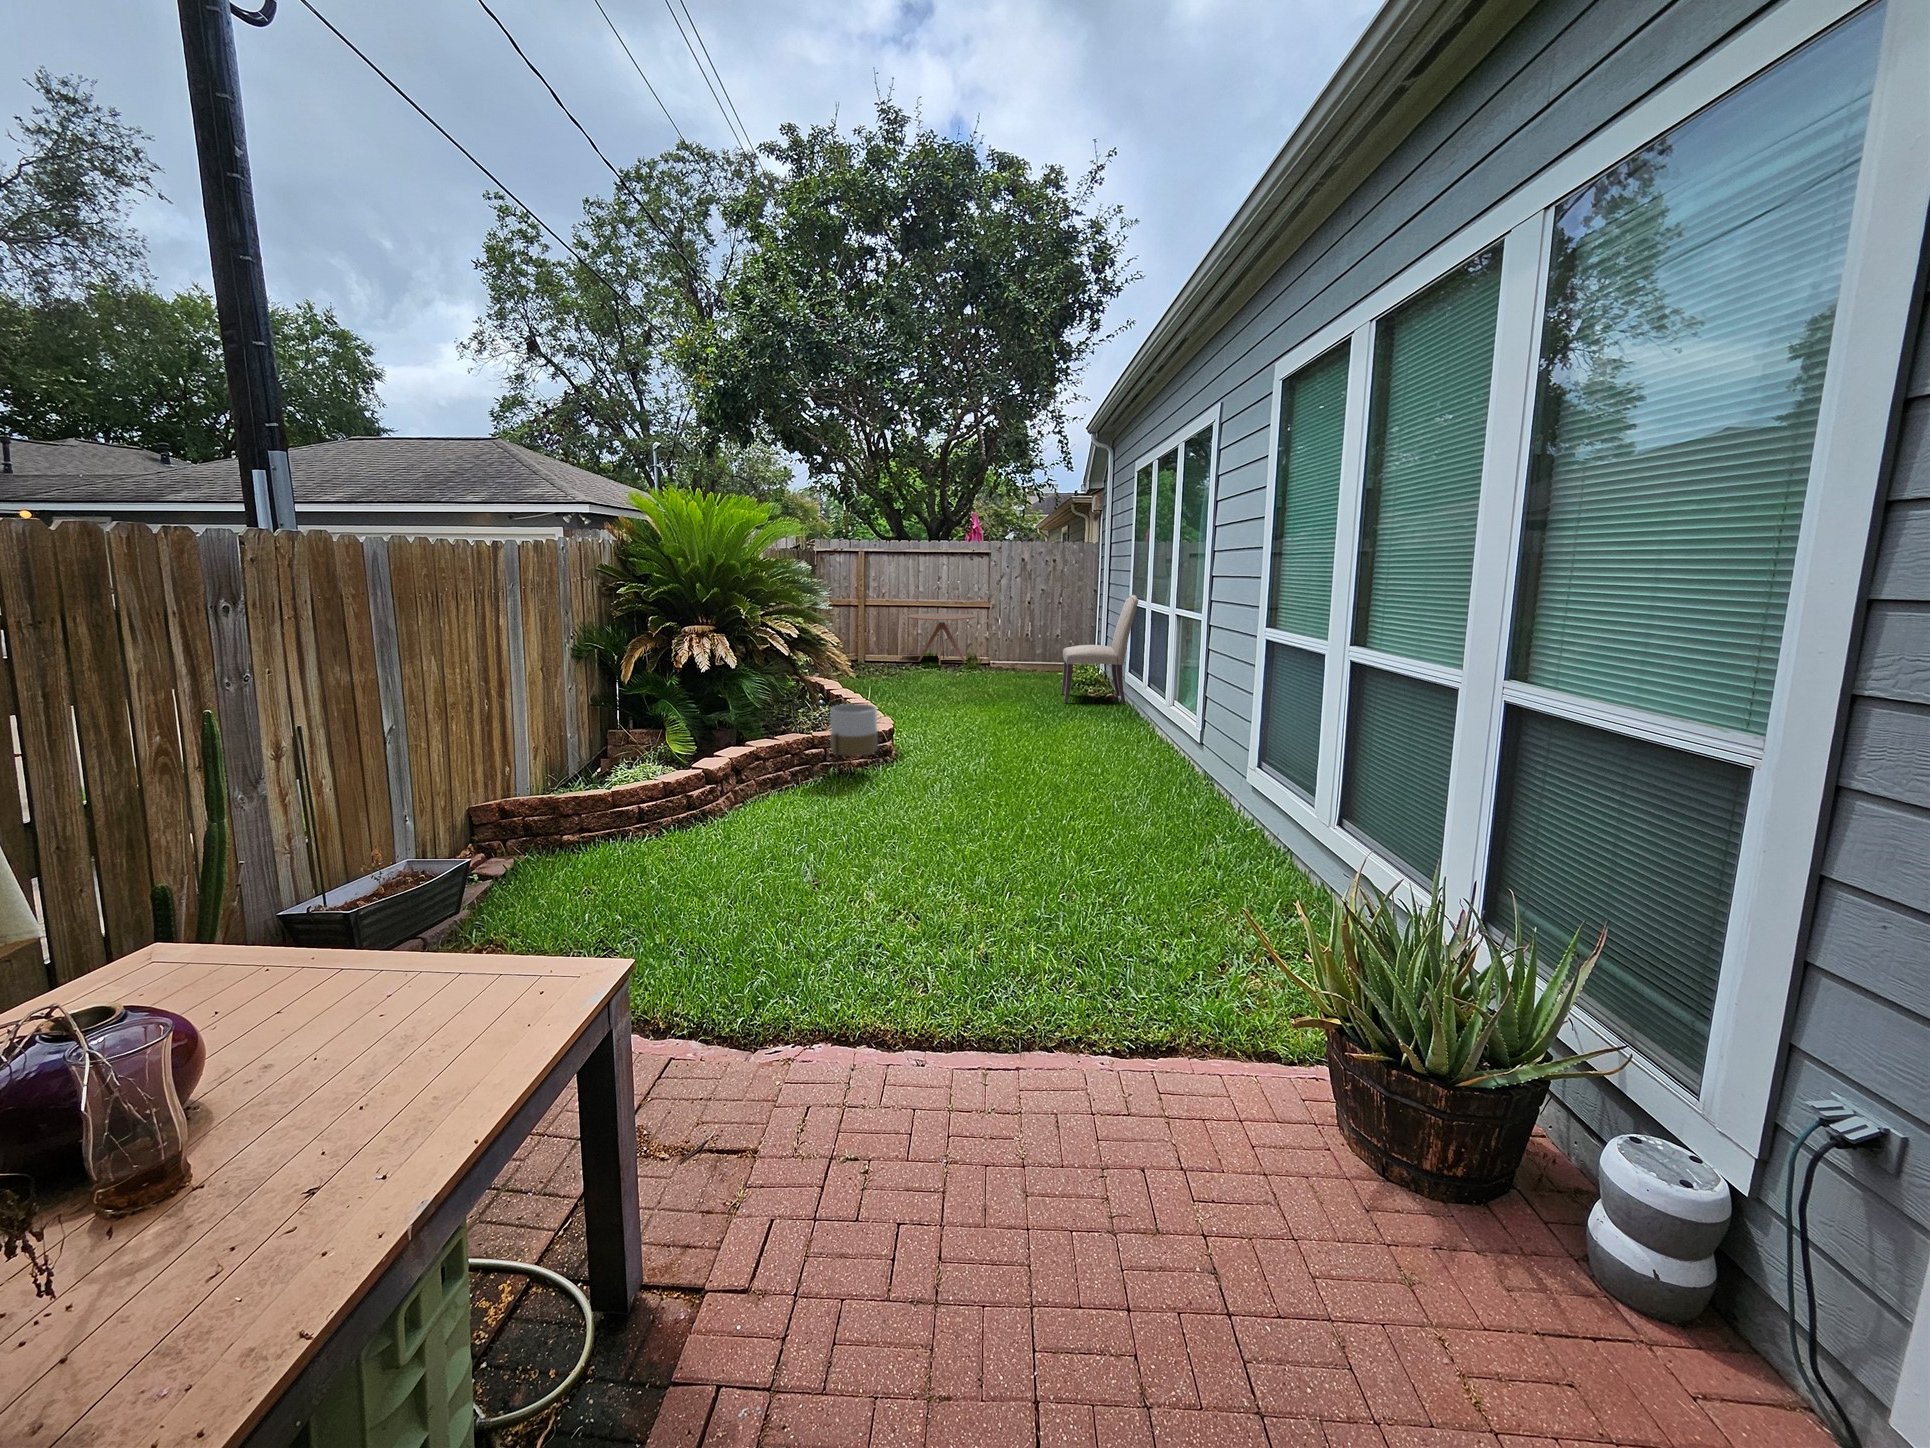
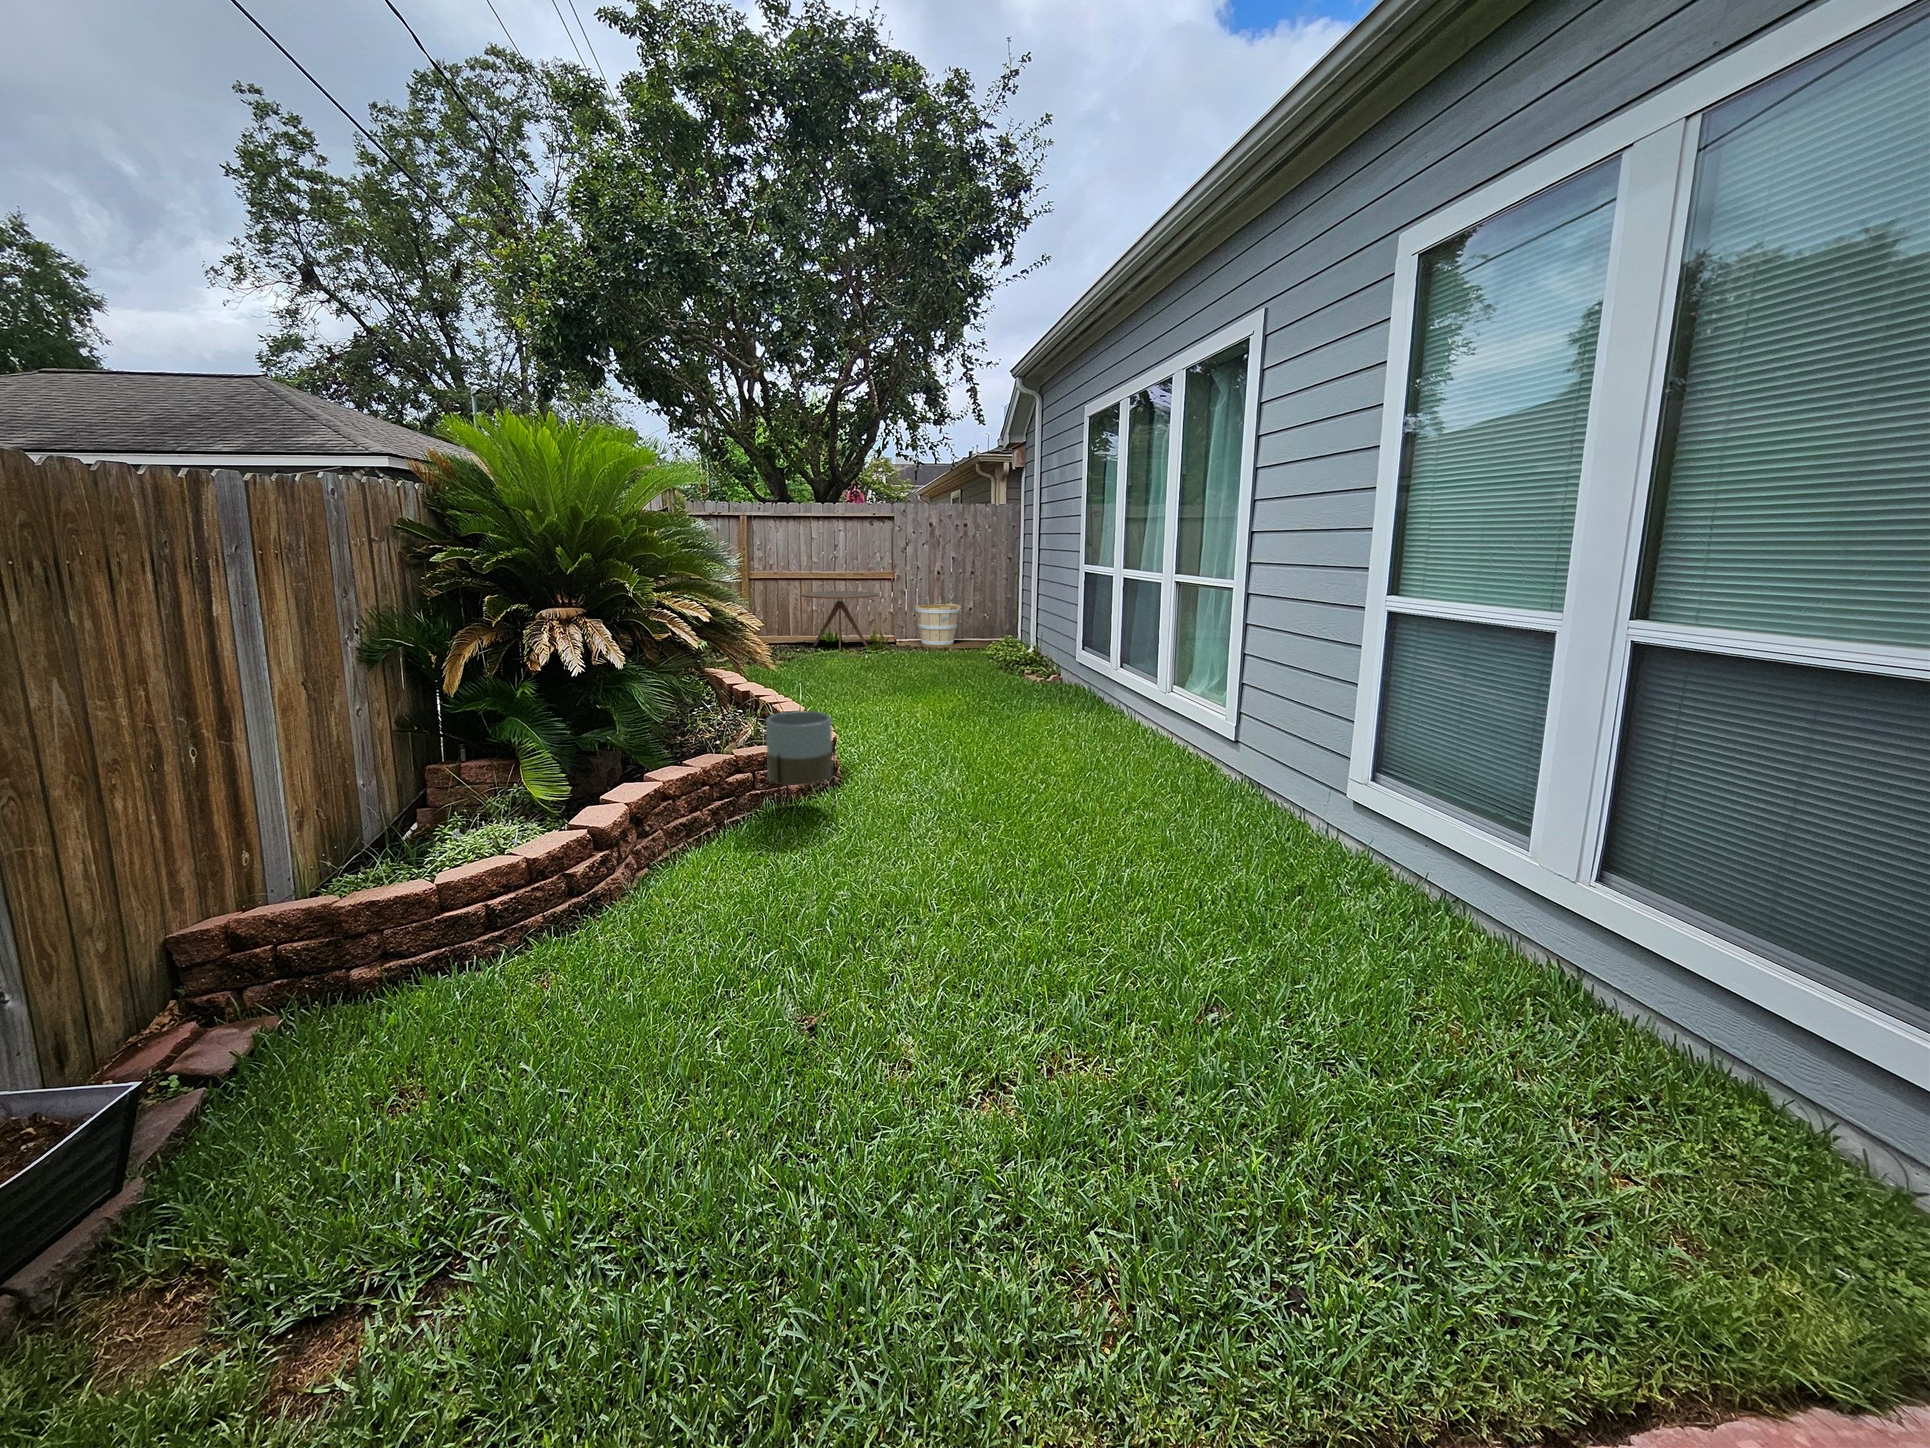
chair: present [1061,595,1138,704] -> none [998,566,1092,693]
wooden bucket: none [1009,625,1051,663] -> present [915,603,961,646]

